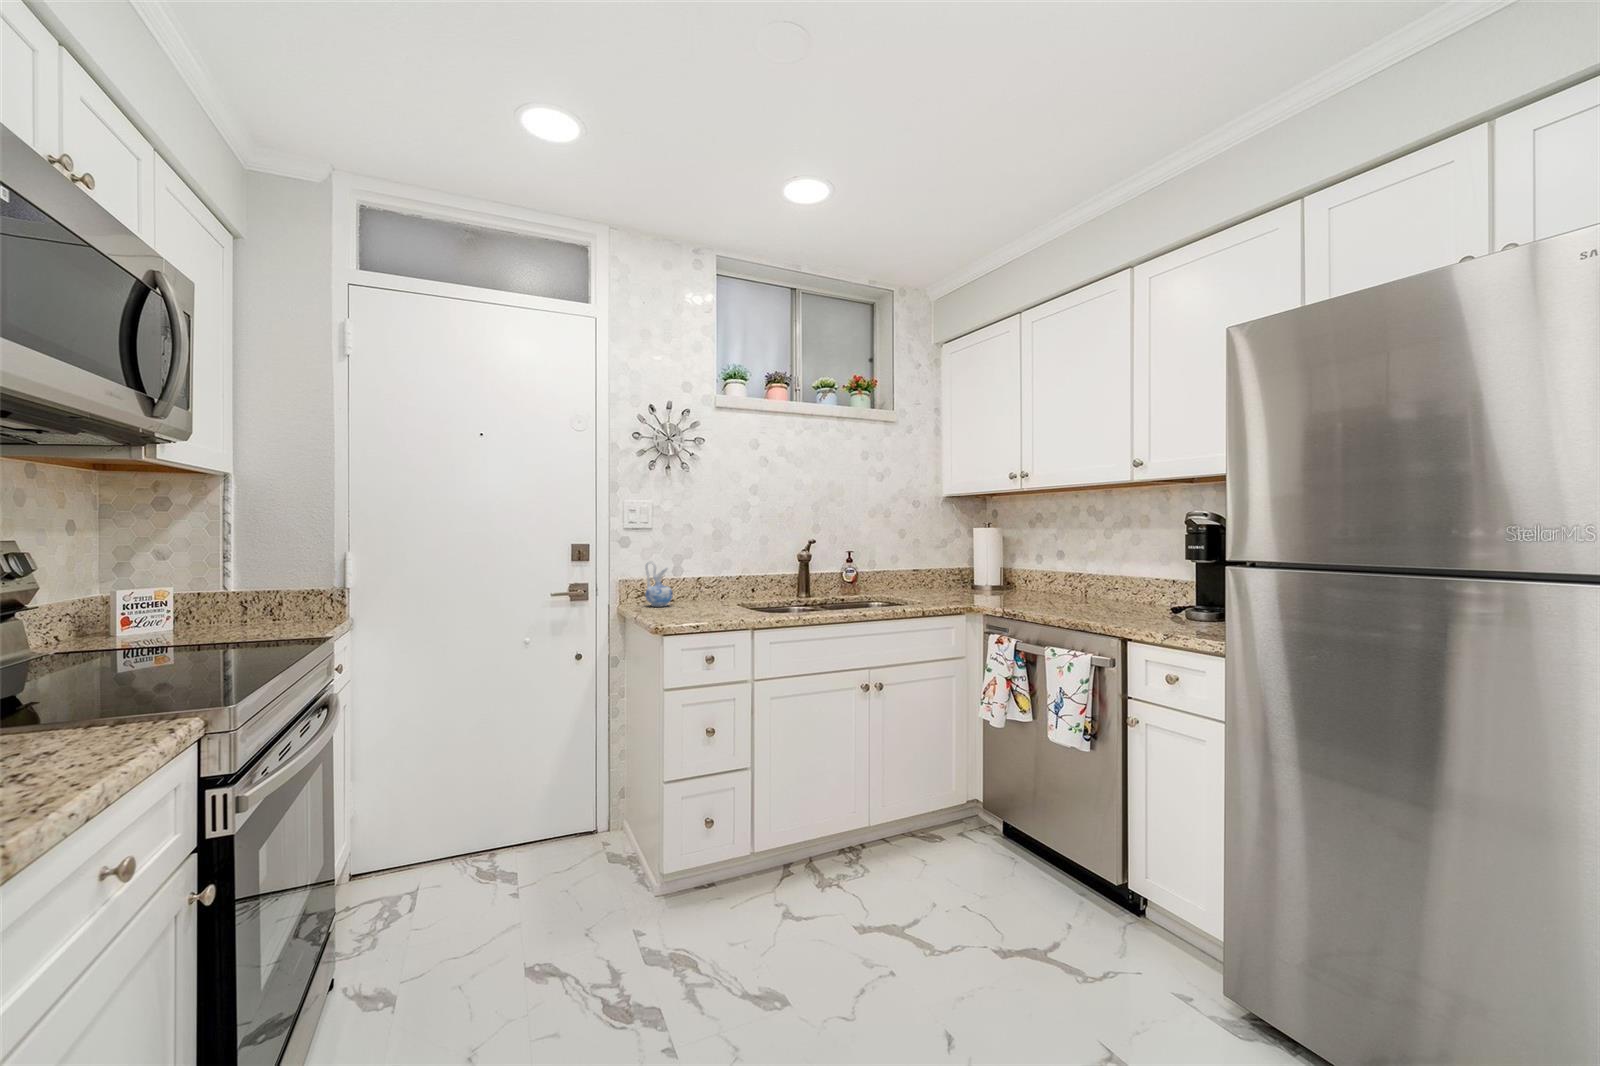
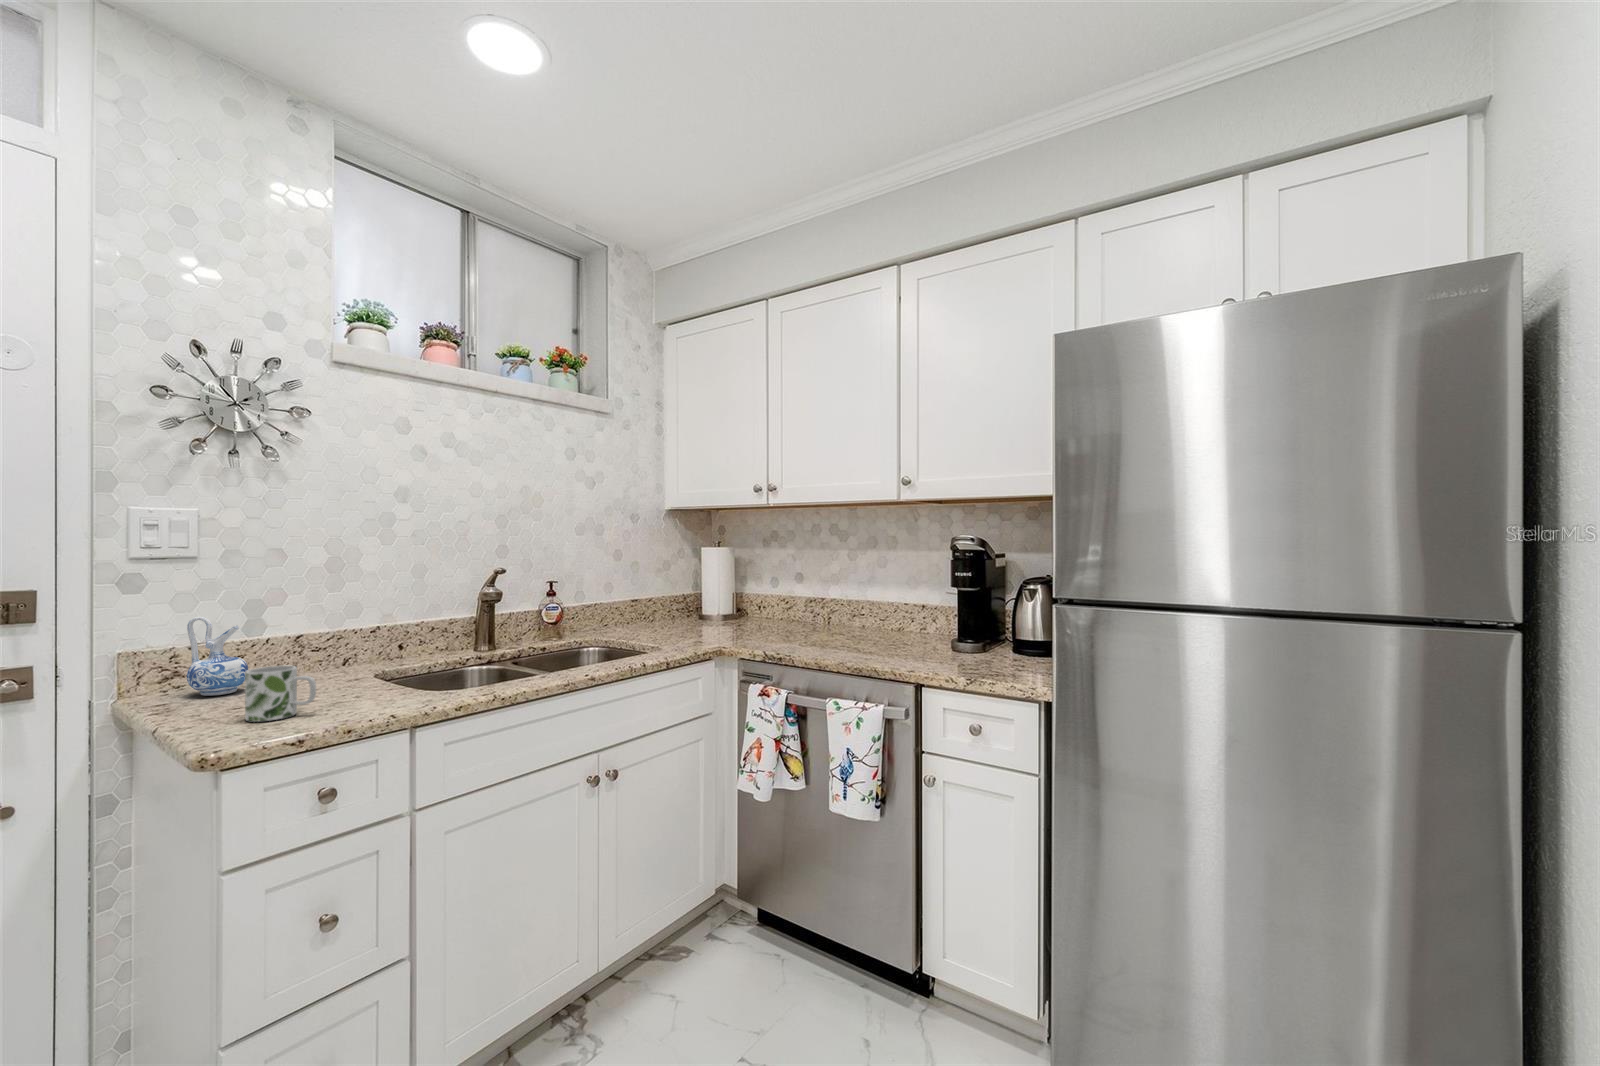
mug: none [671,588,703,617] -> present [245,665,316,722]

